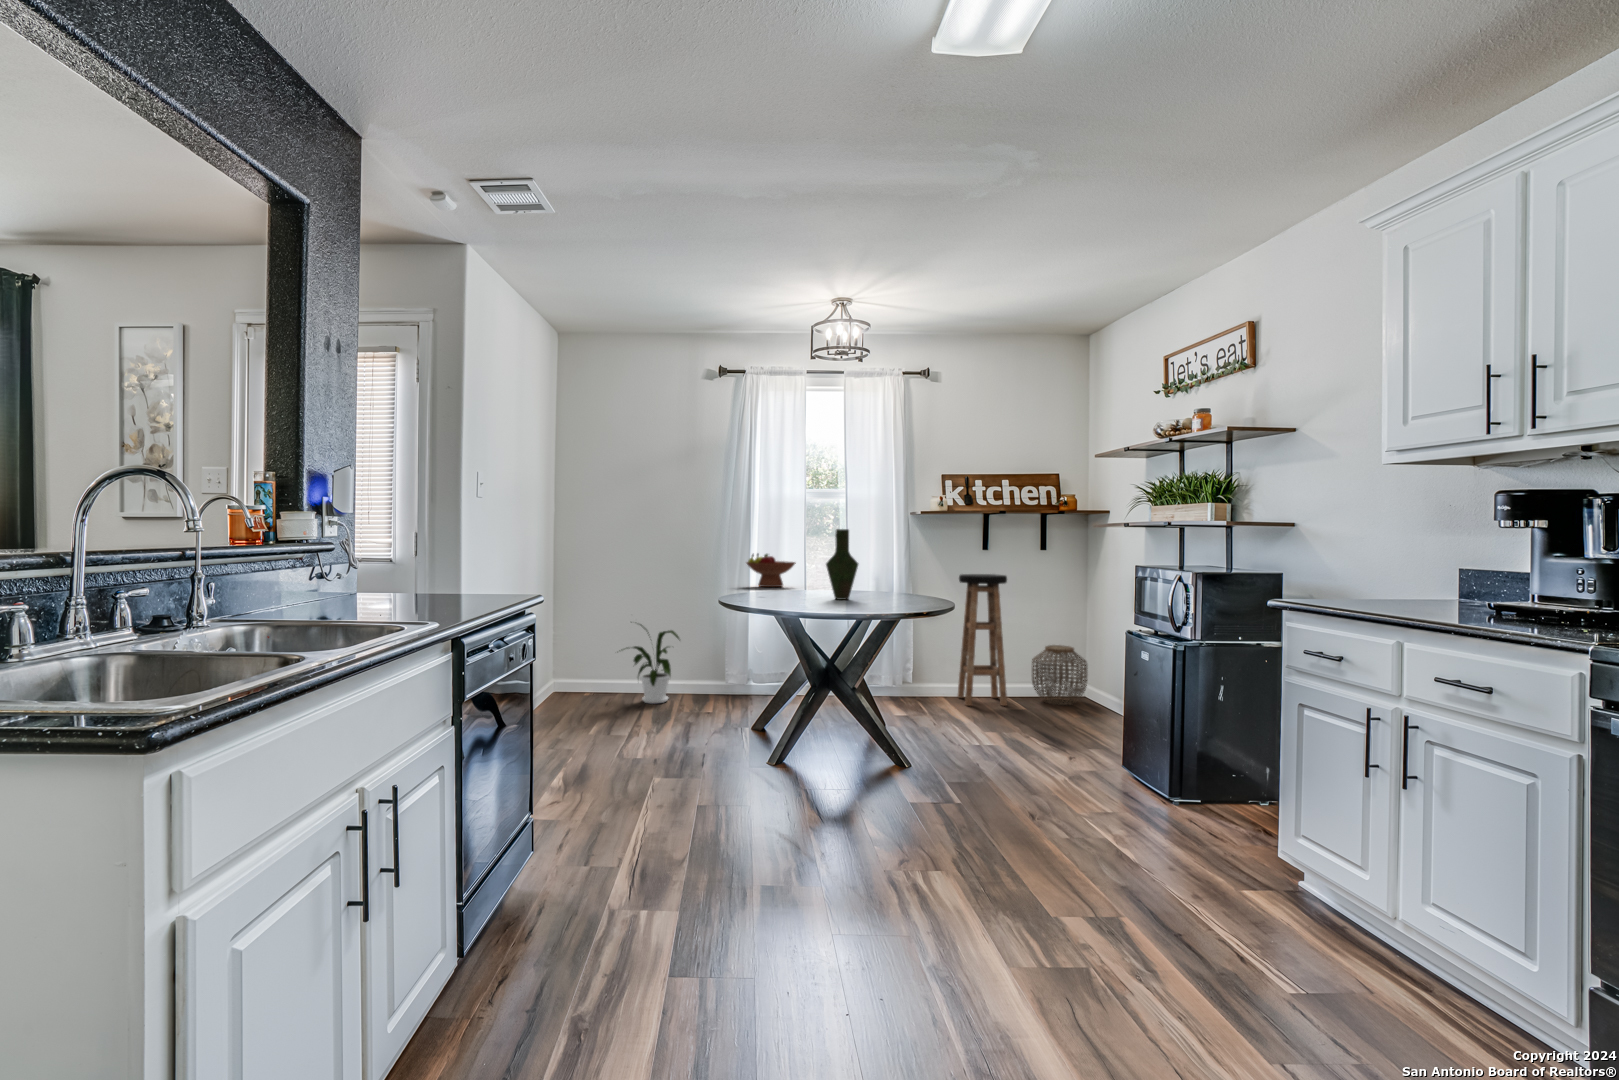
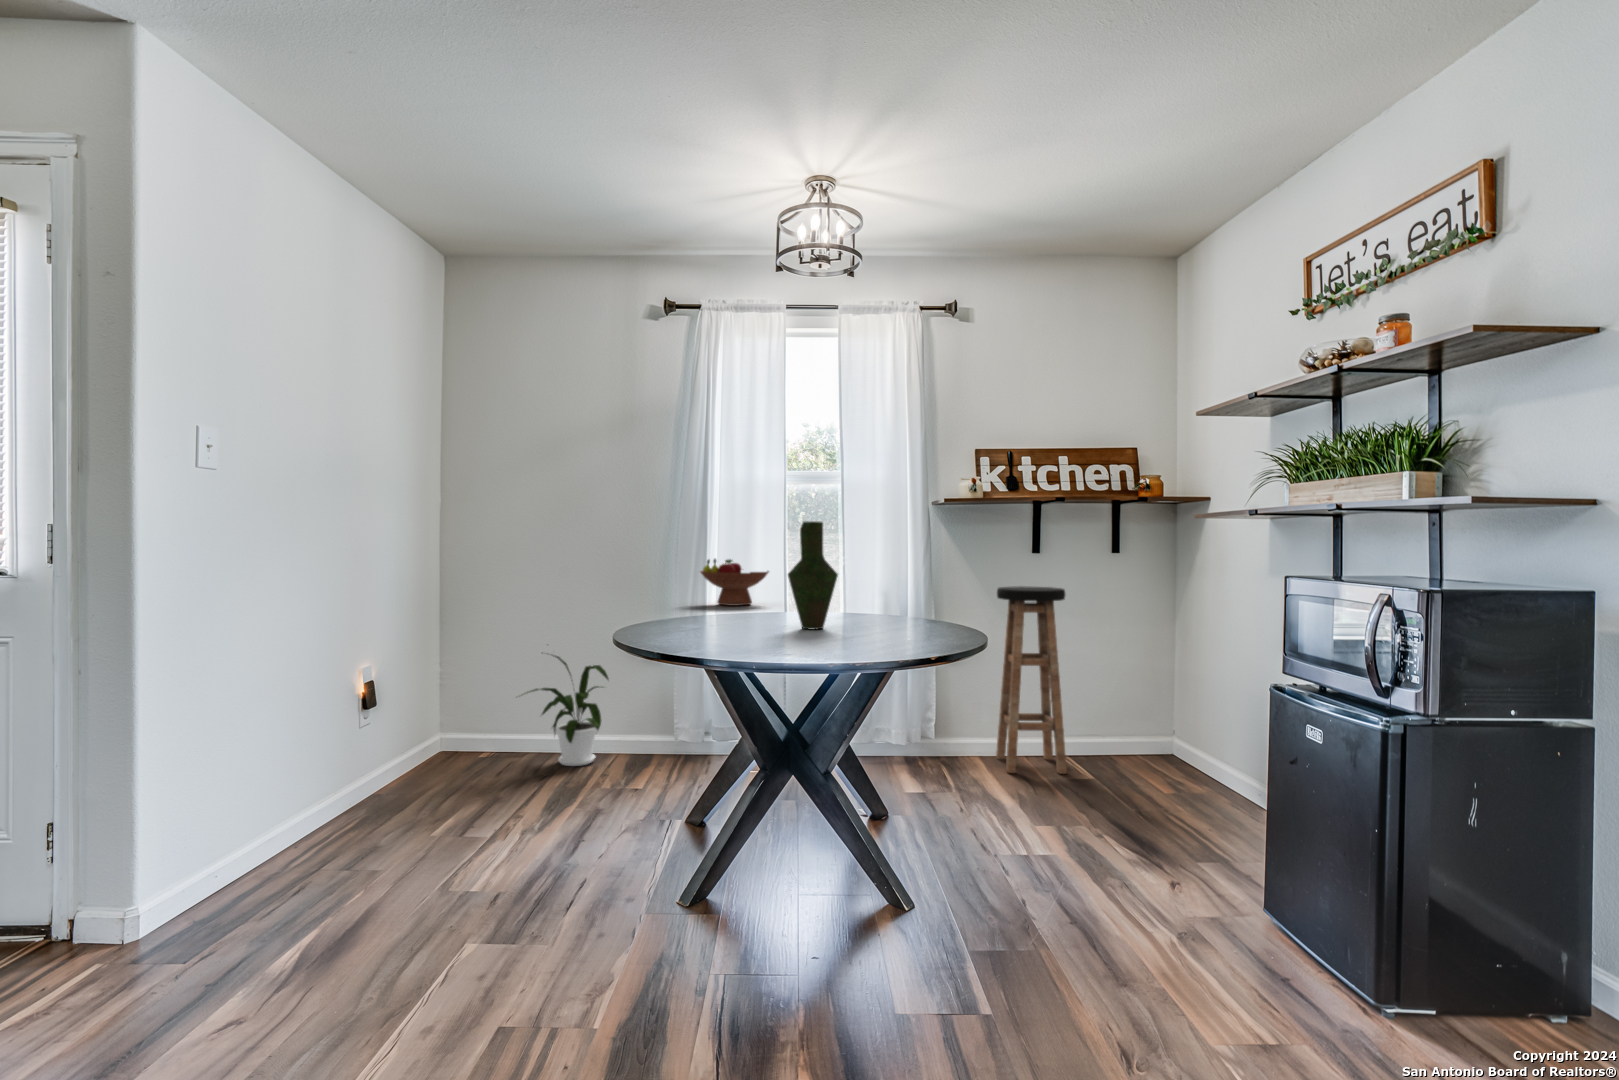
woven basket: present [1032,645,1088,705] -> none [1101,686,1182,774]

